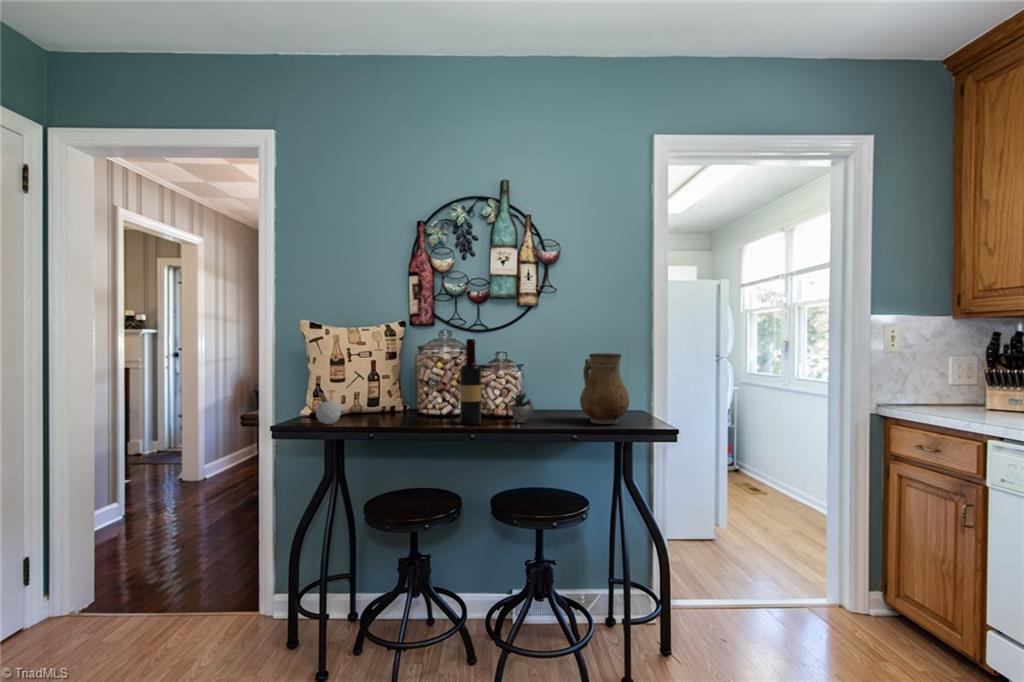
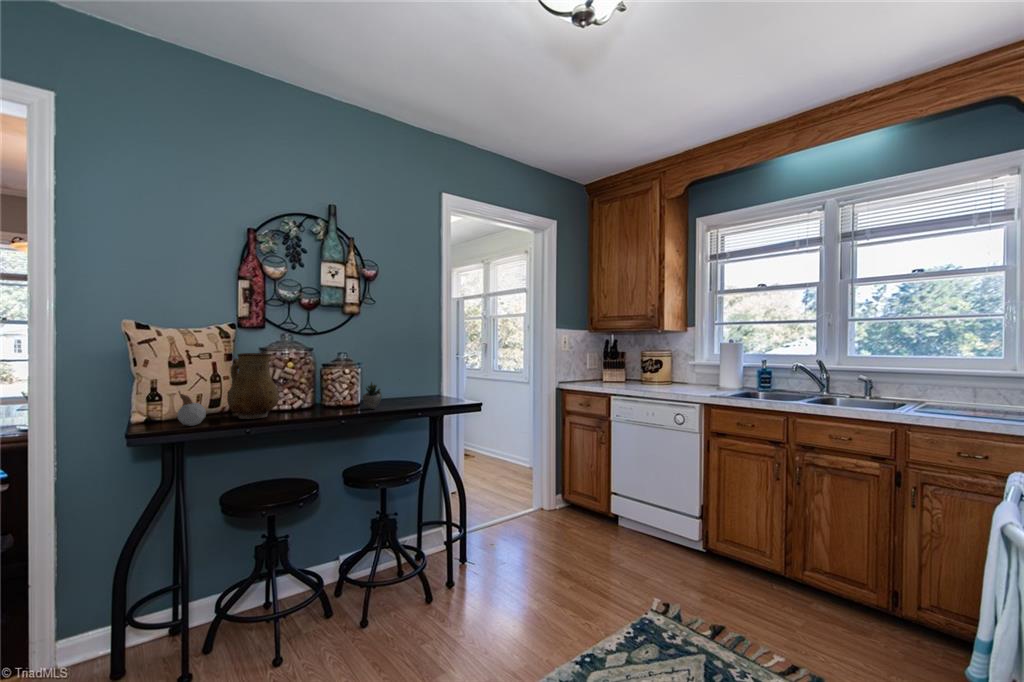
wine bottle: present [460,339,481,425] -> none [322,341,341,413]
ceramic pitcher: present [580,353,629,424] -> present [227,353,279,419]

